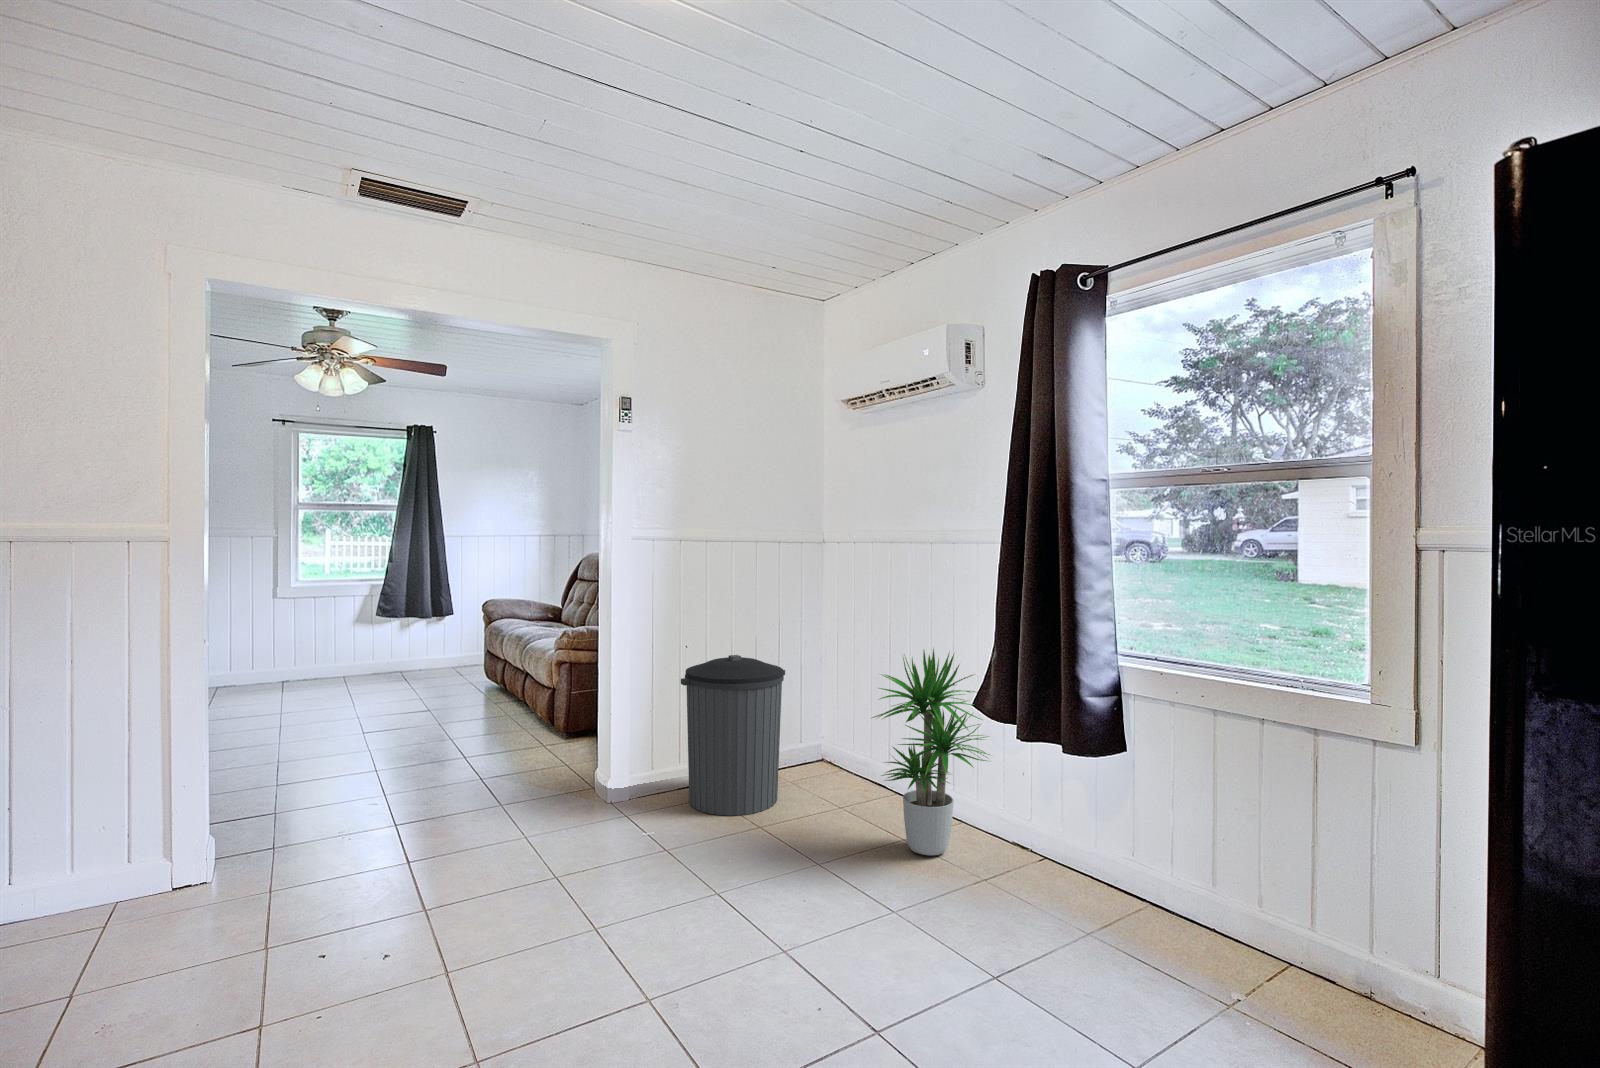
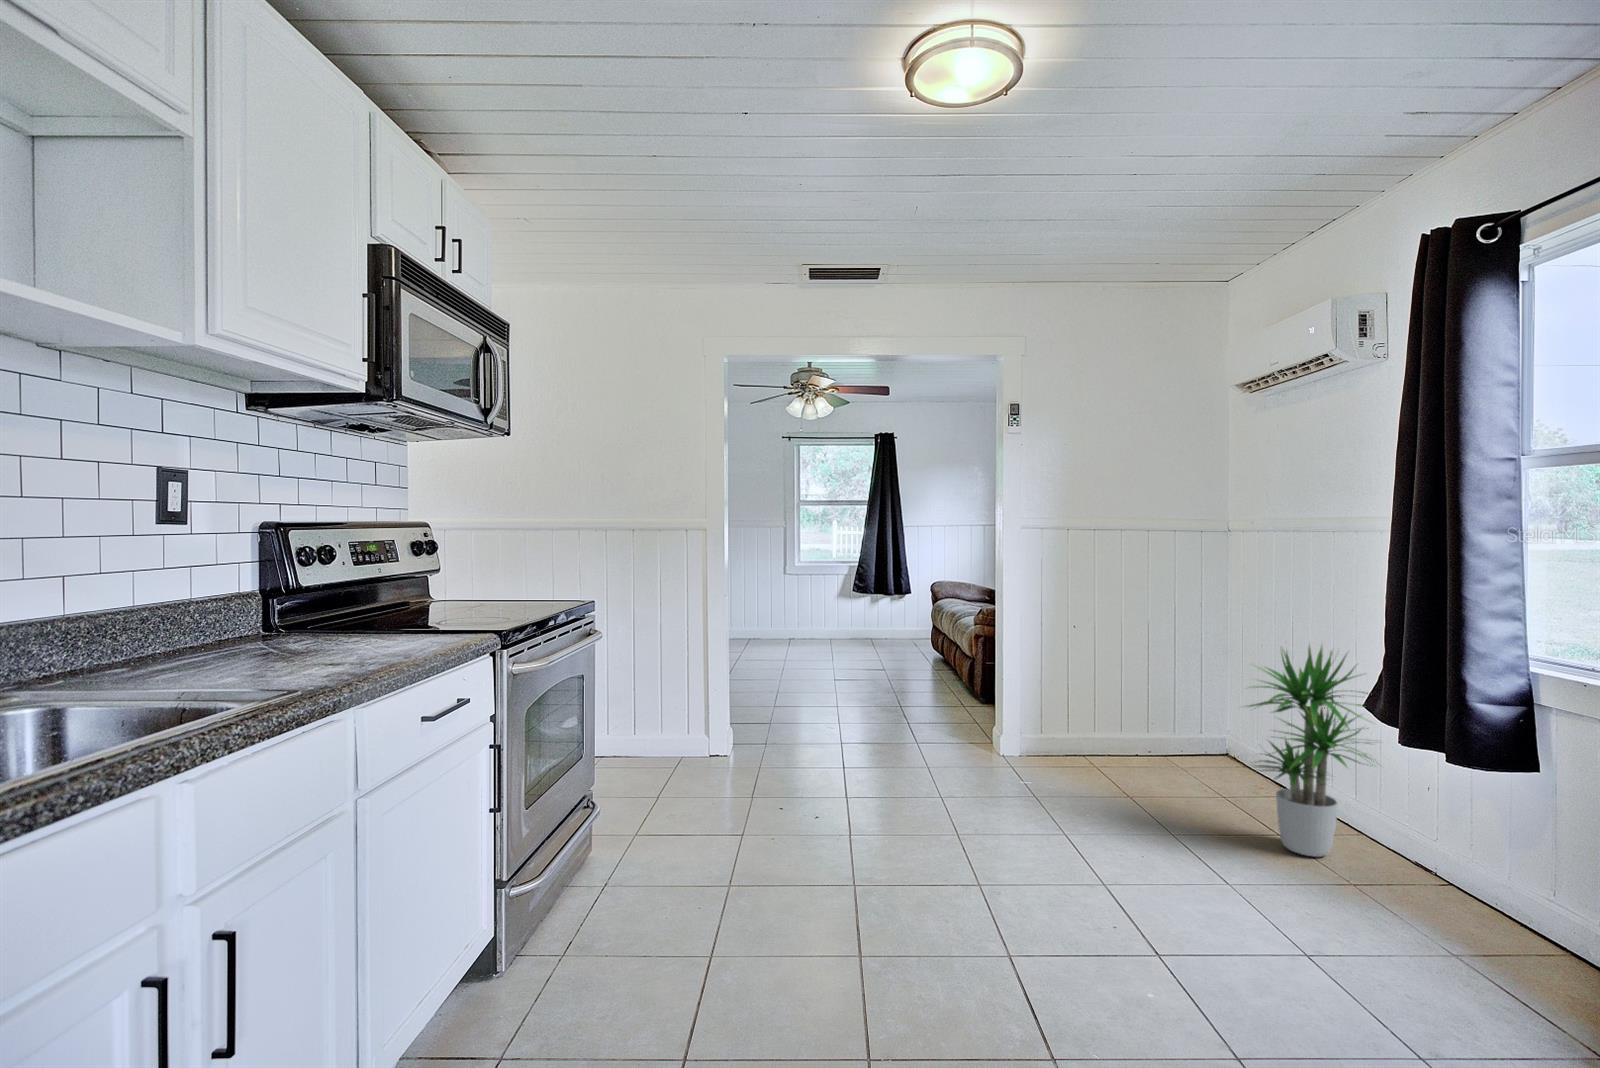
trash can: present [681,655,785,816] -> none [1063,637,1173,787]

